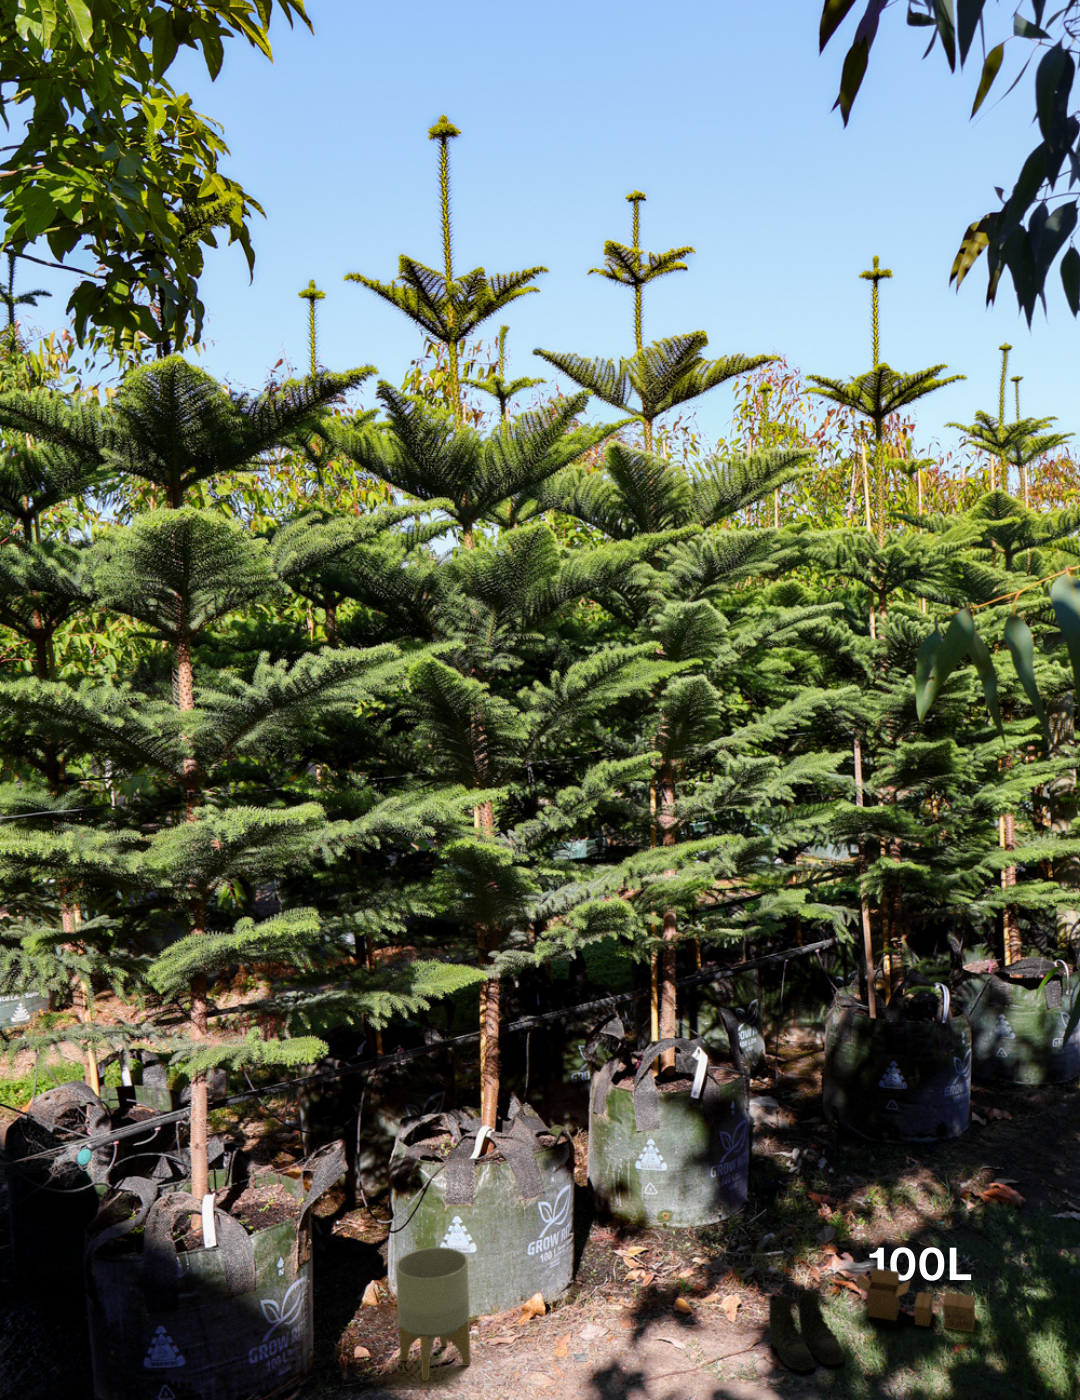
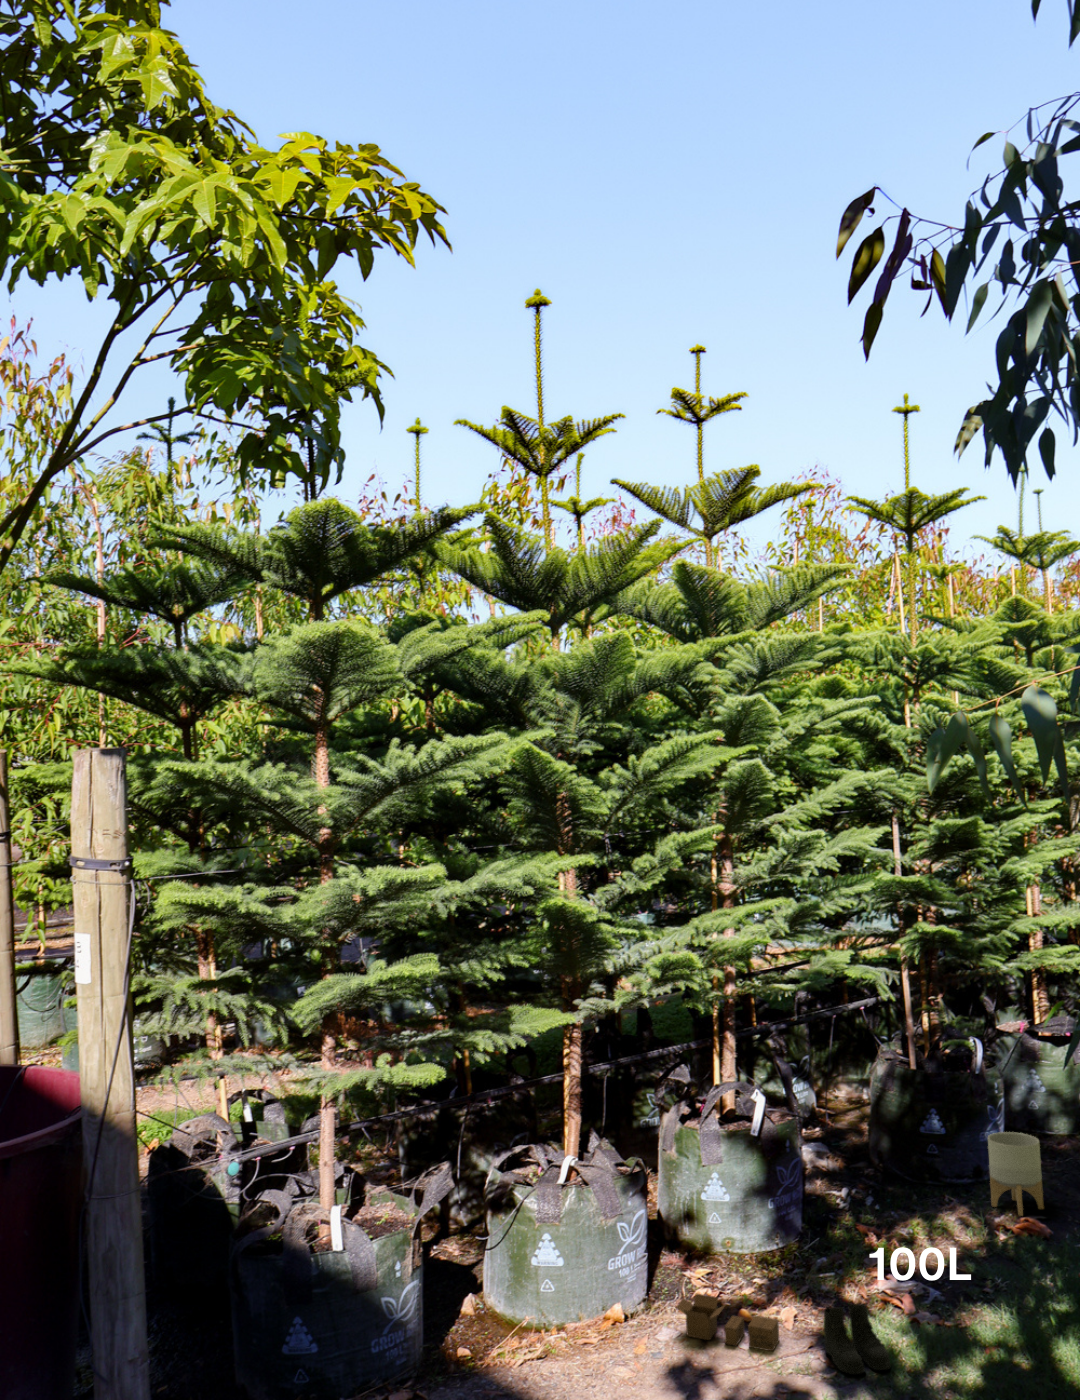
planter: present [396,1247,471,1381] -> present [988,1132,1044,1216]
cardboard box: present [855,1268,975,1332] -> present [676,1294,779,1351]

